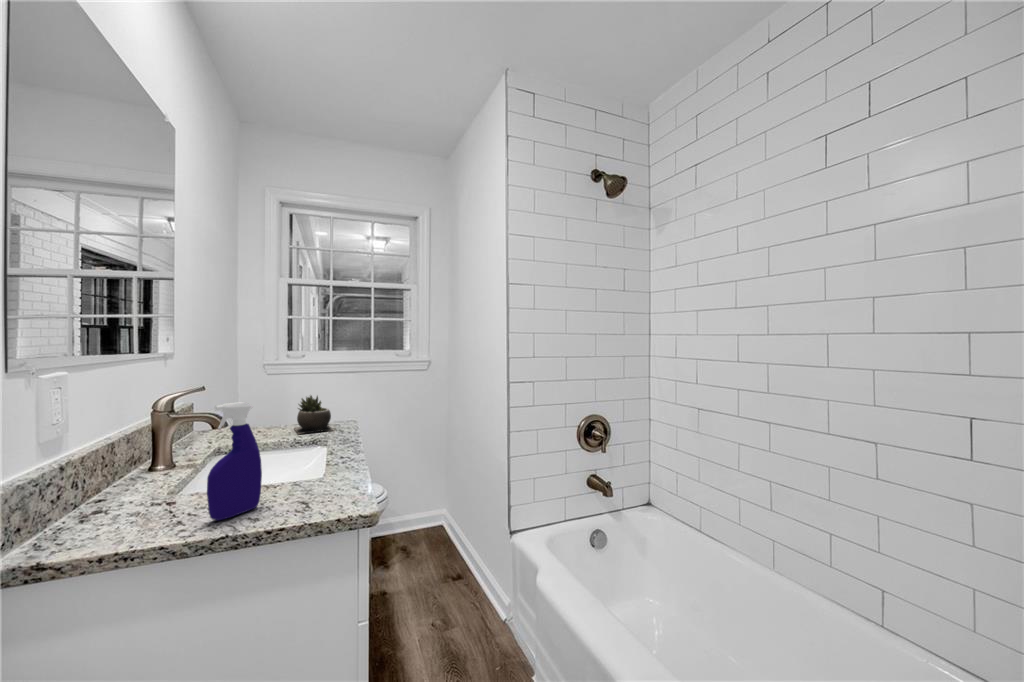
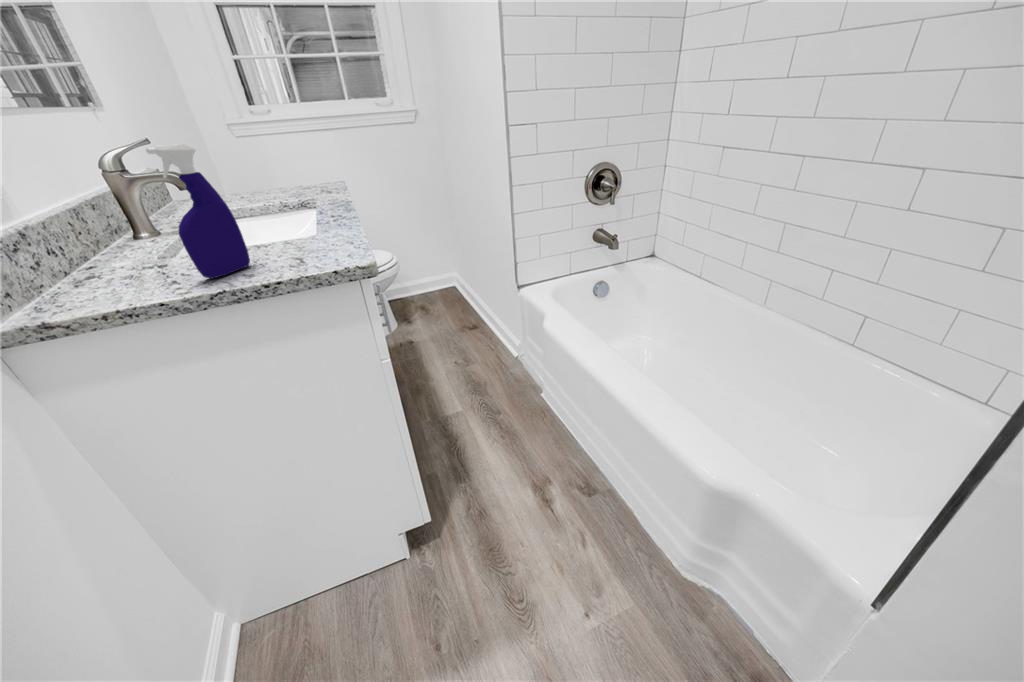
succulent plant: present [294,396,333,434] -> none [270,151,320,198]

